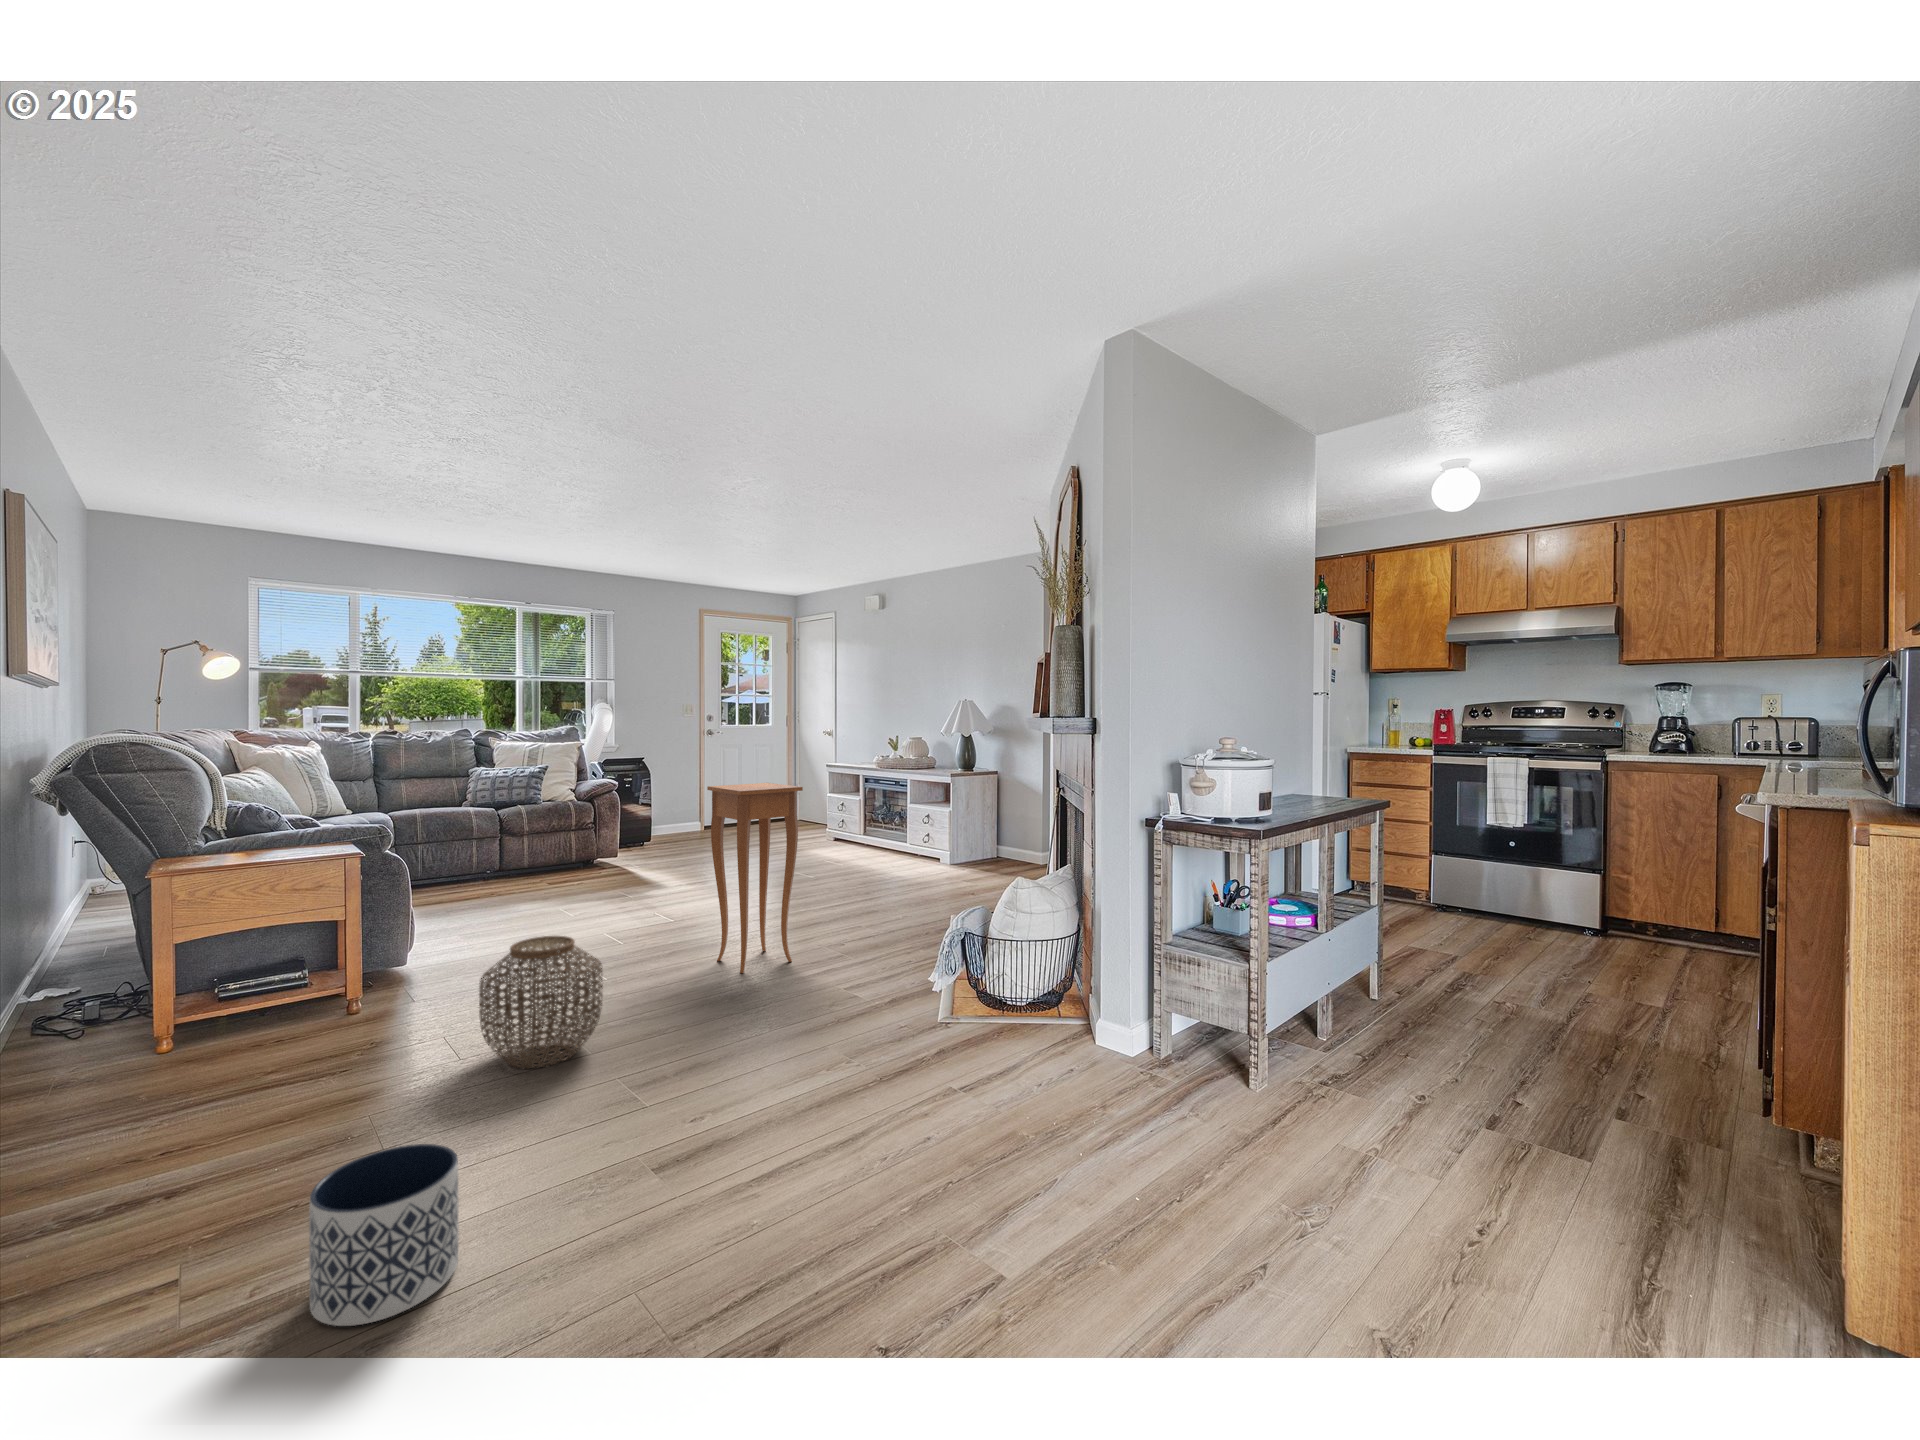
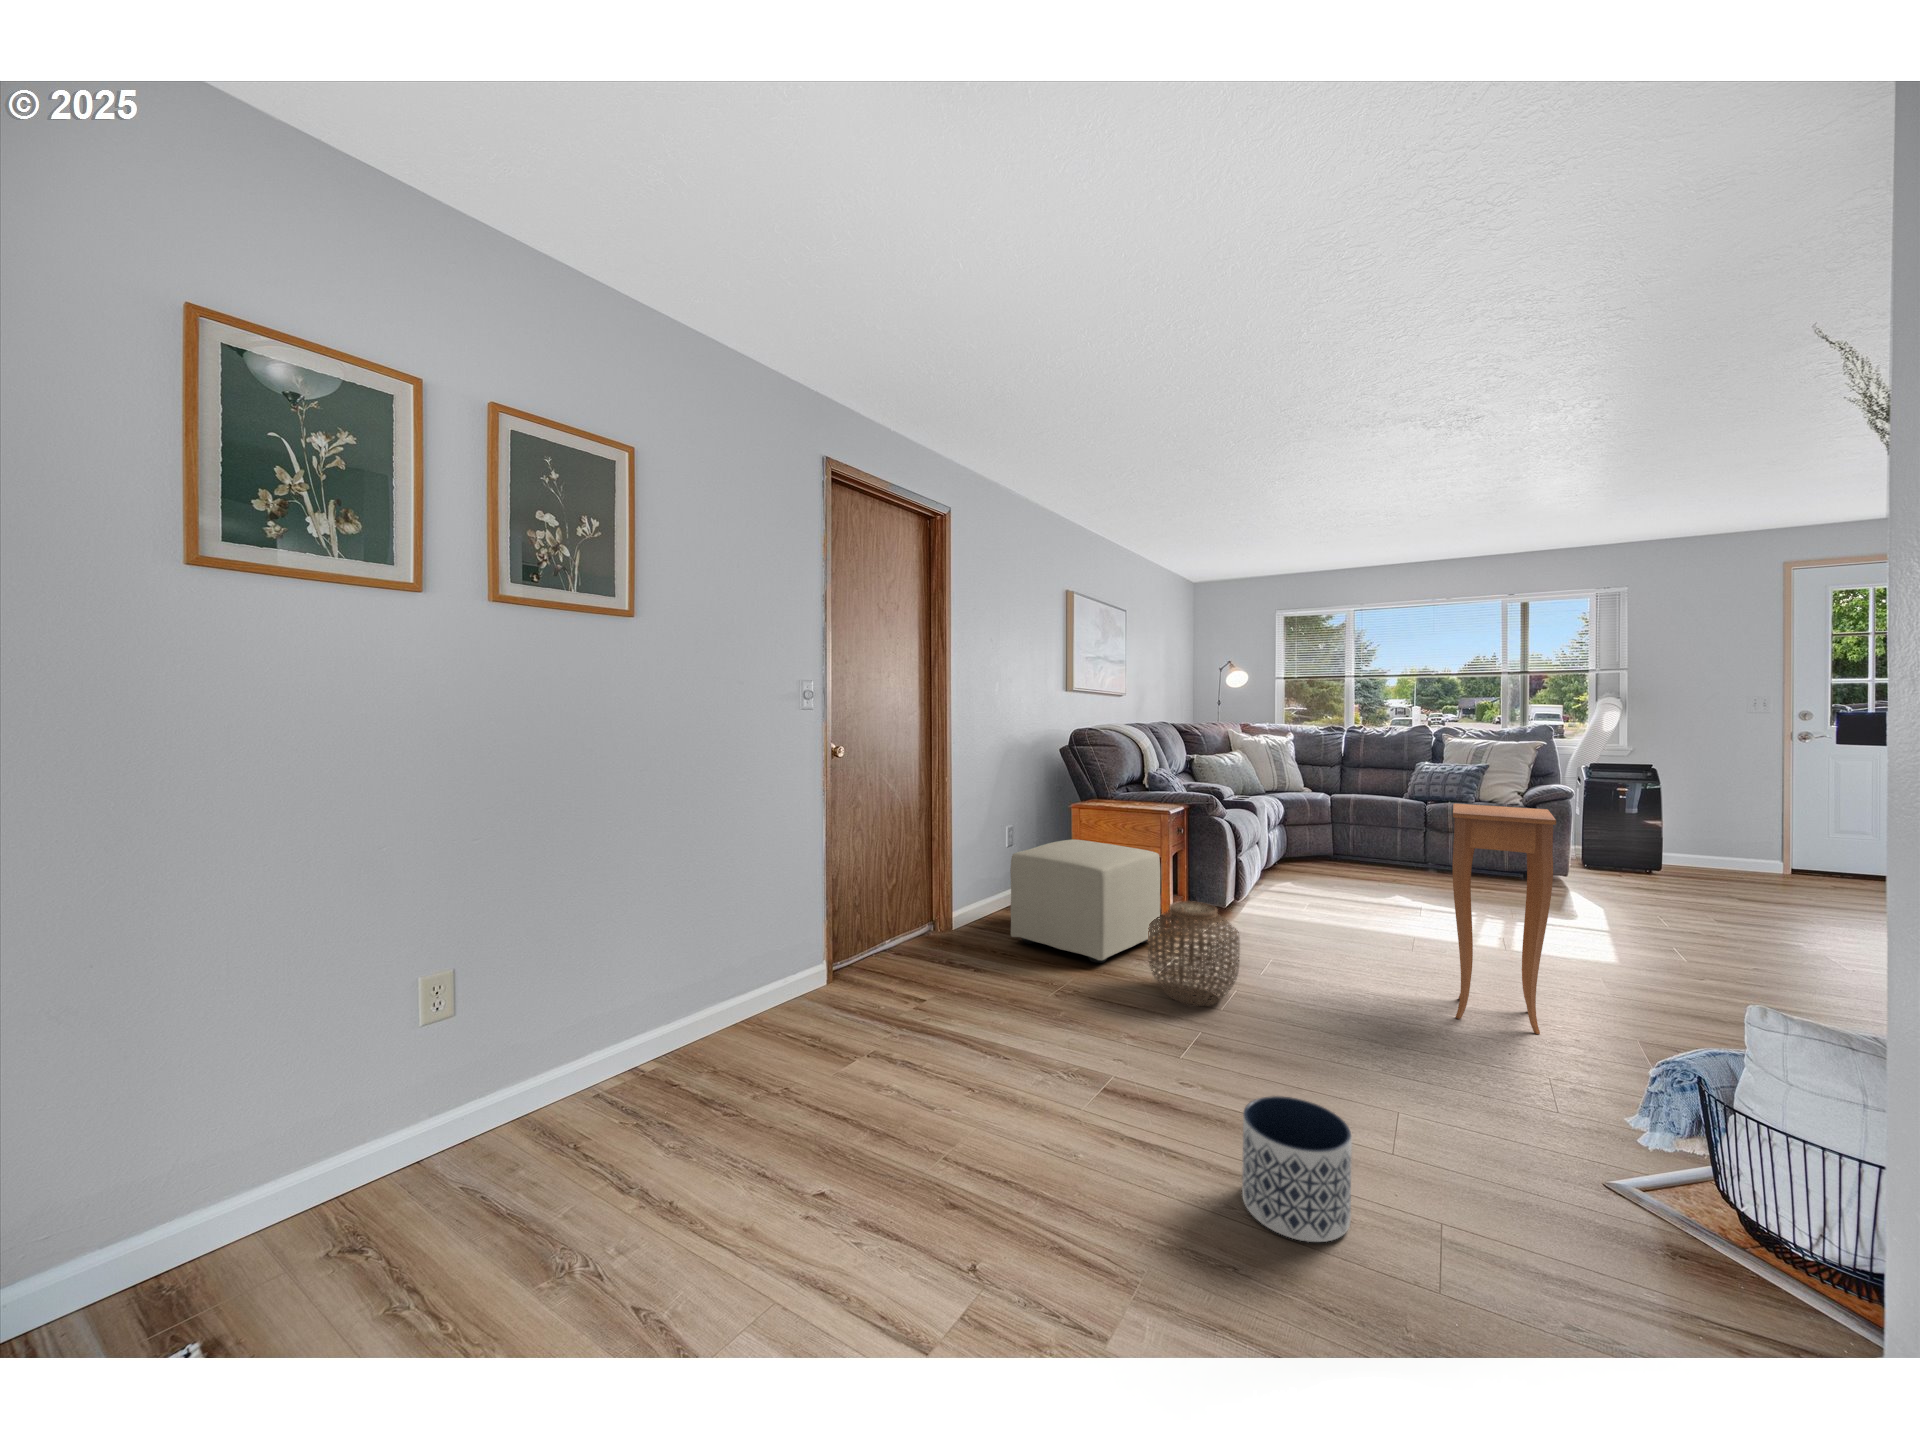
ottoman: none [124,904,387,1125] -> present [1010,839,1160,963]
planter: present [309,1144,459,1326] -> present [1242,1096,1352,1242]

